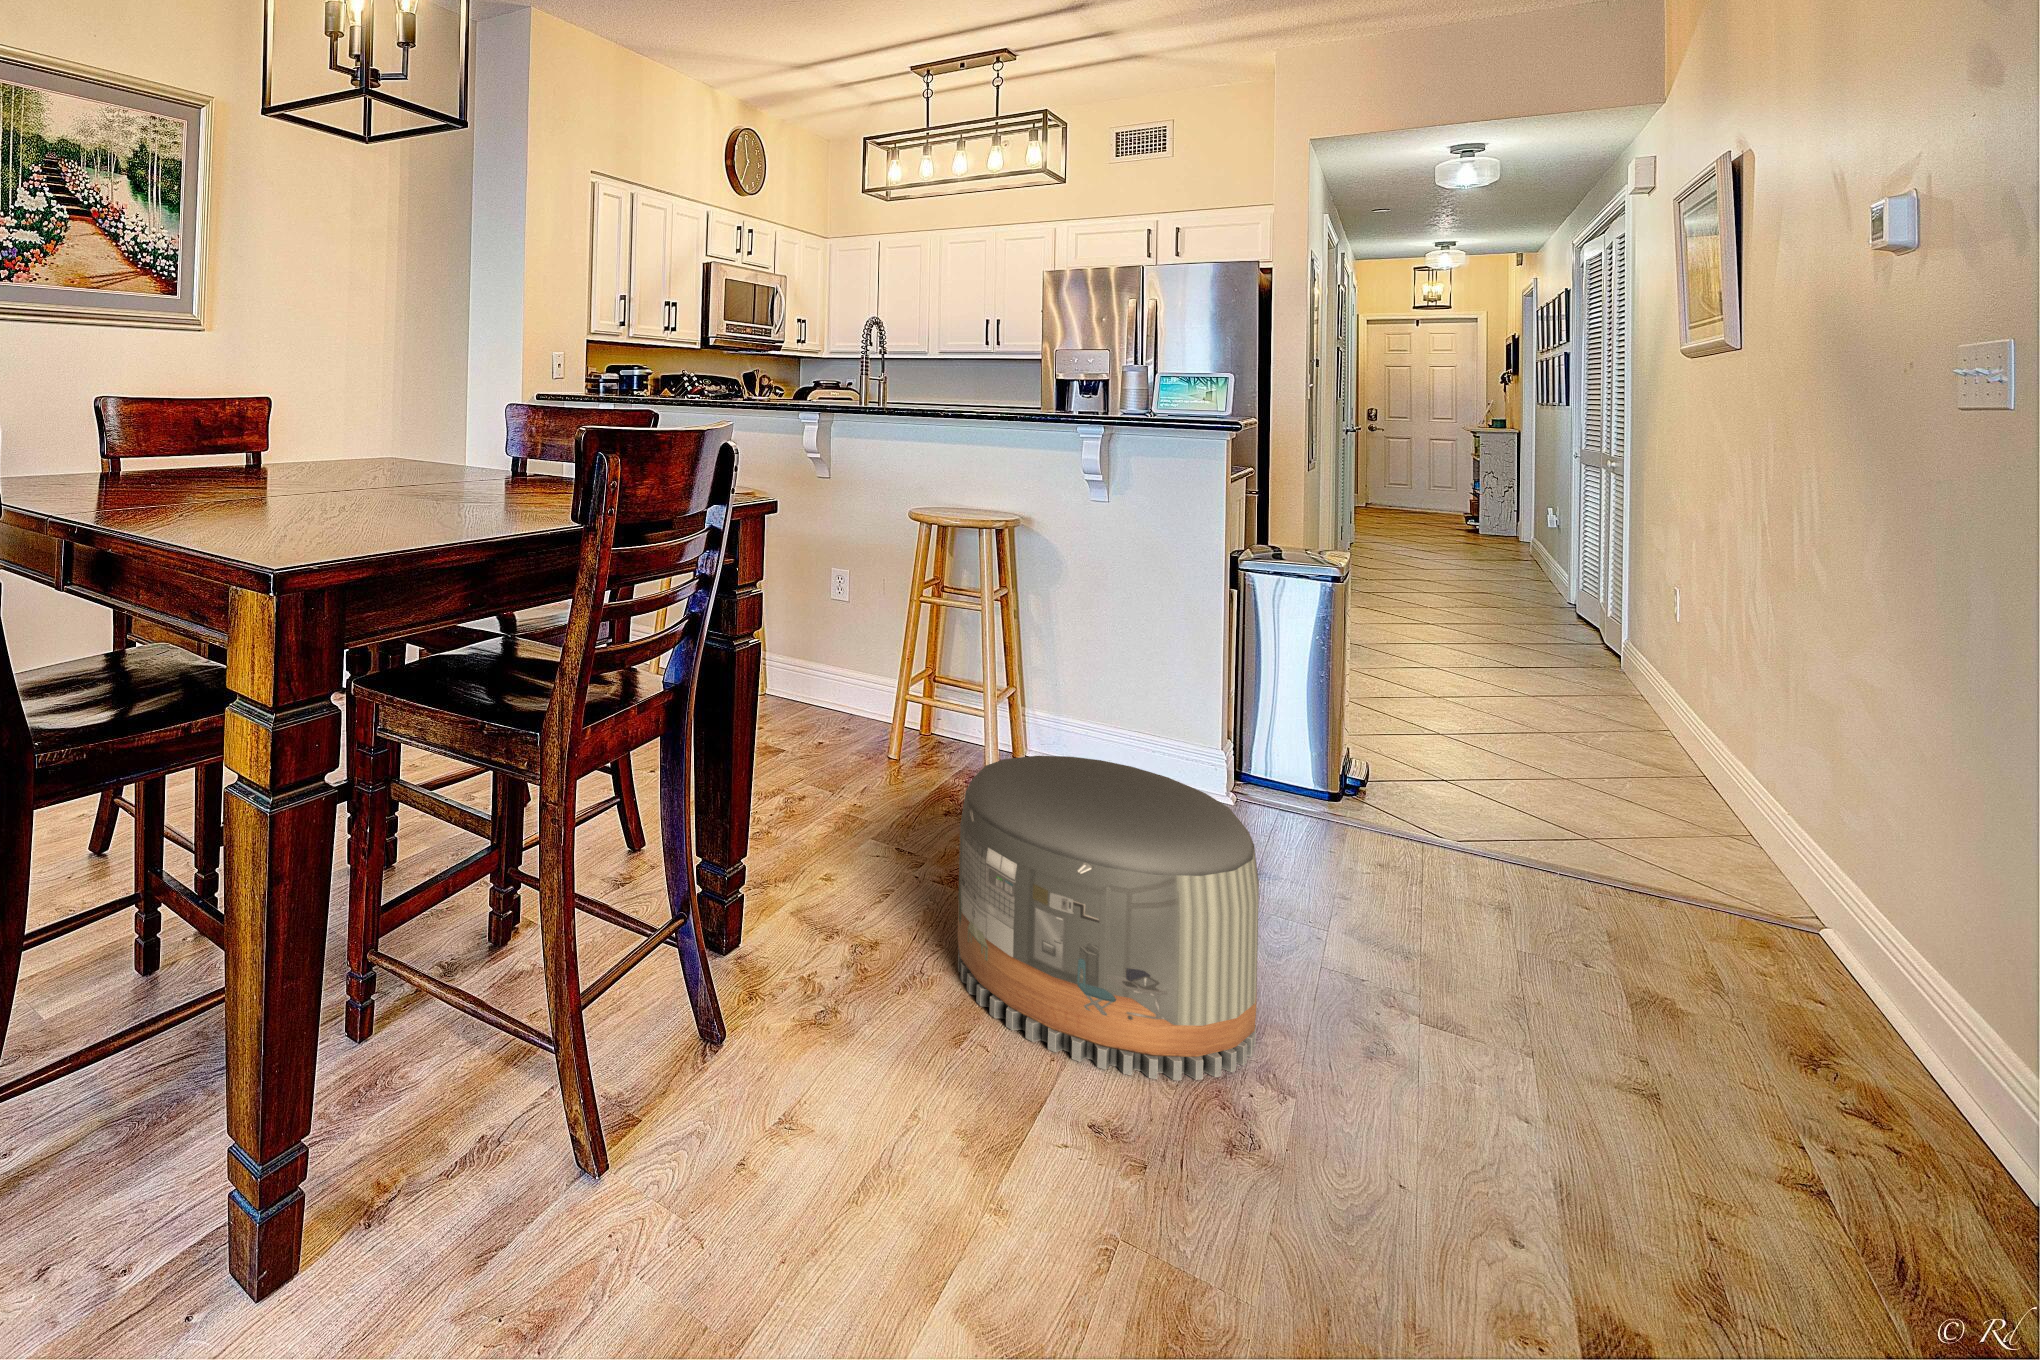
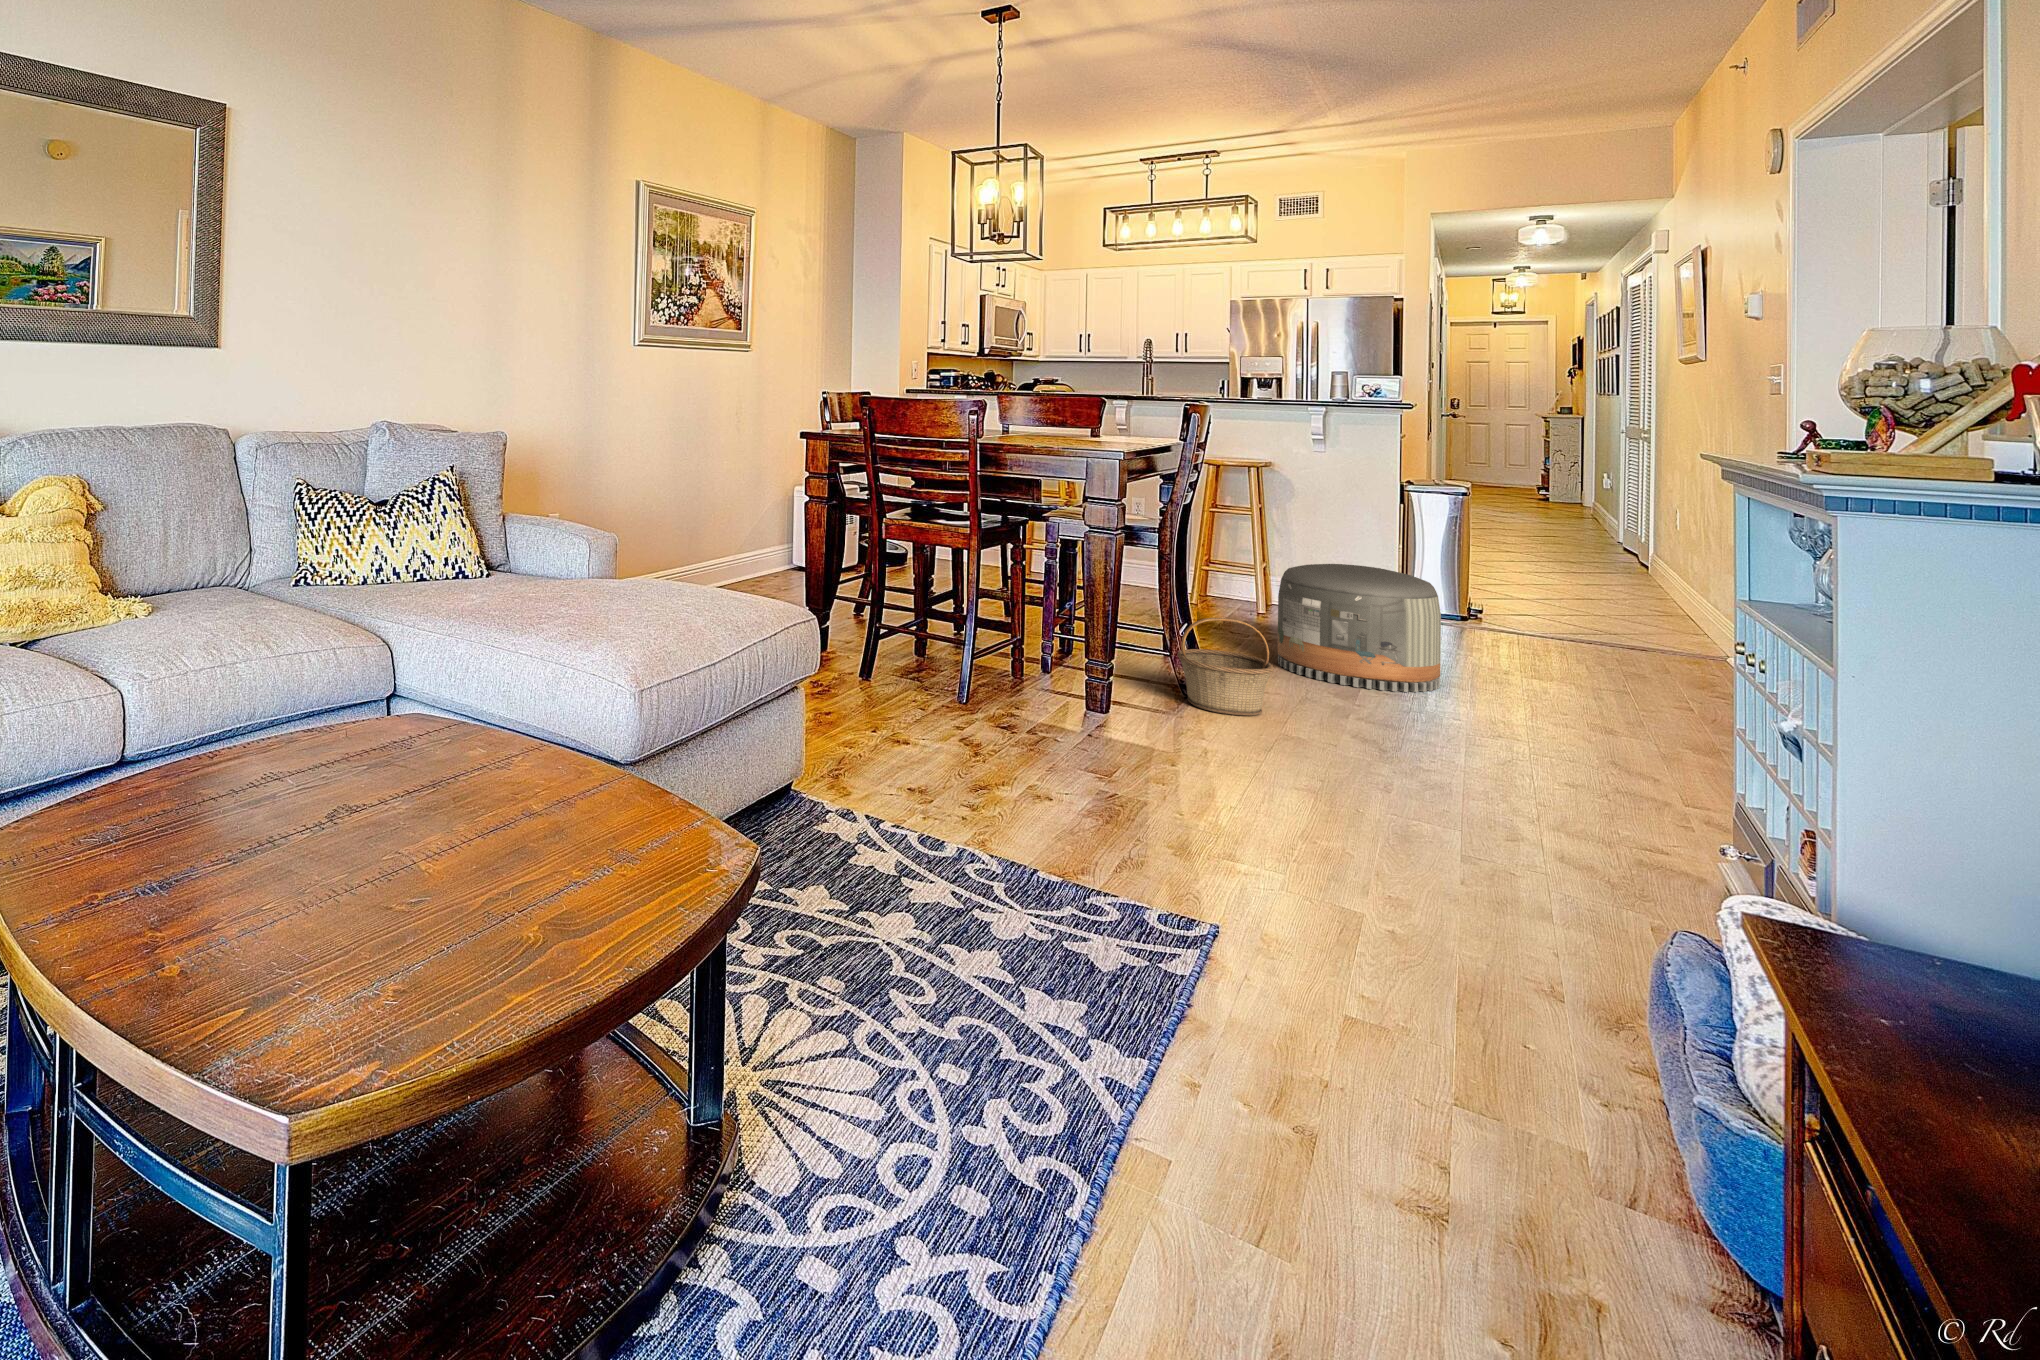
basket: none [637,963,833,1237] -> present [1178,618,1274,716]

